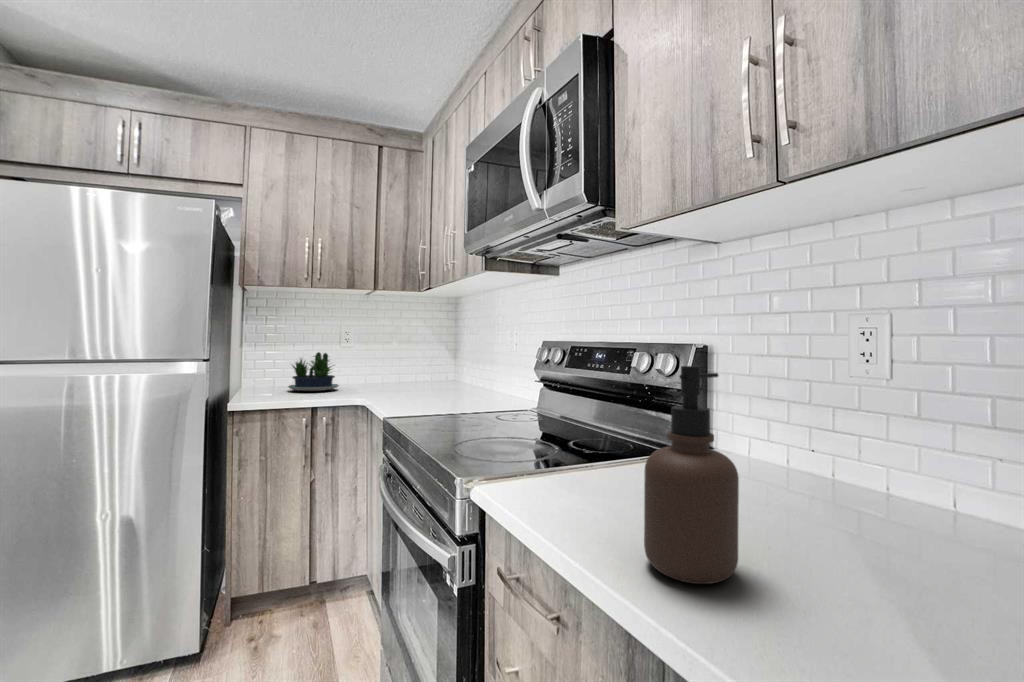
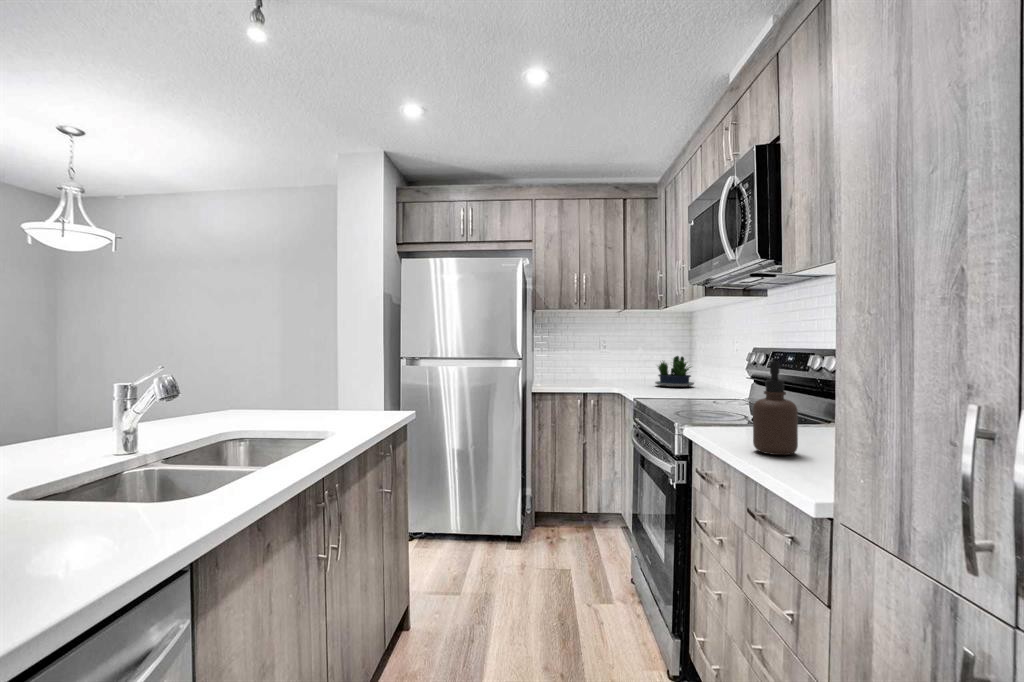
potted plant: present [288,352,339,391] -> present [655,356,694,387]

